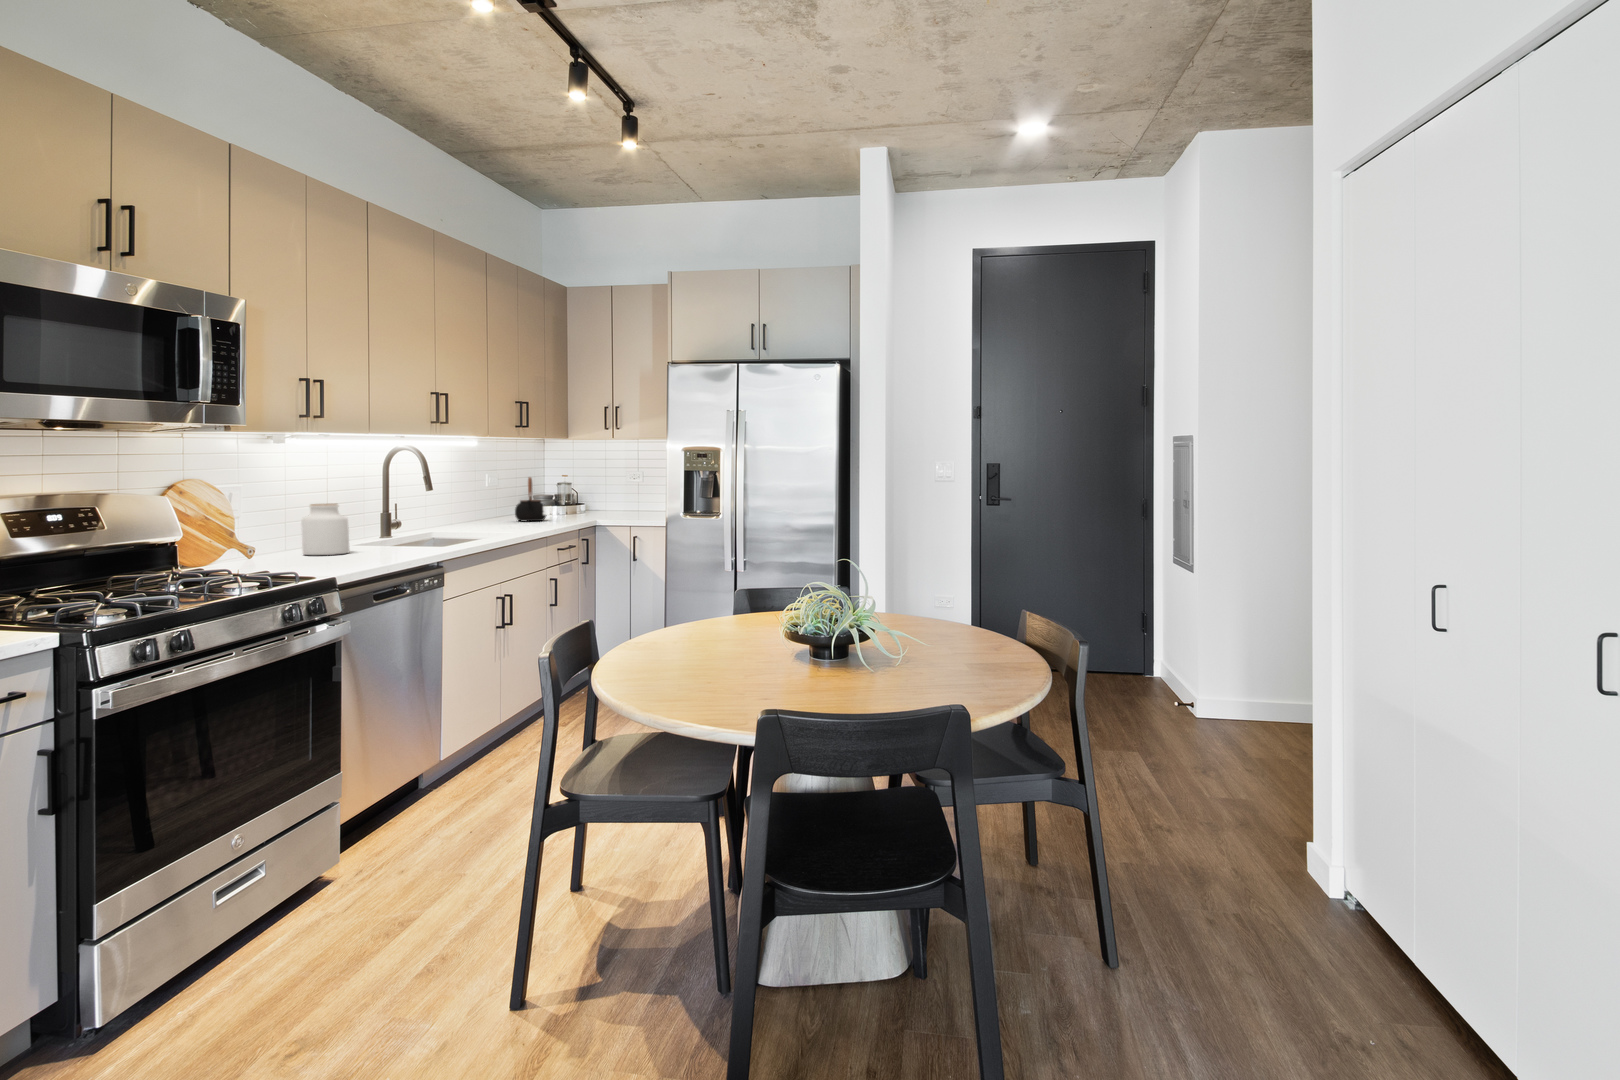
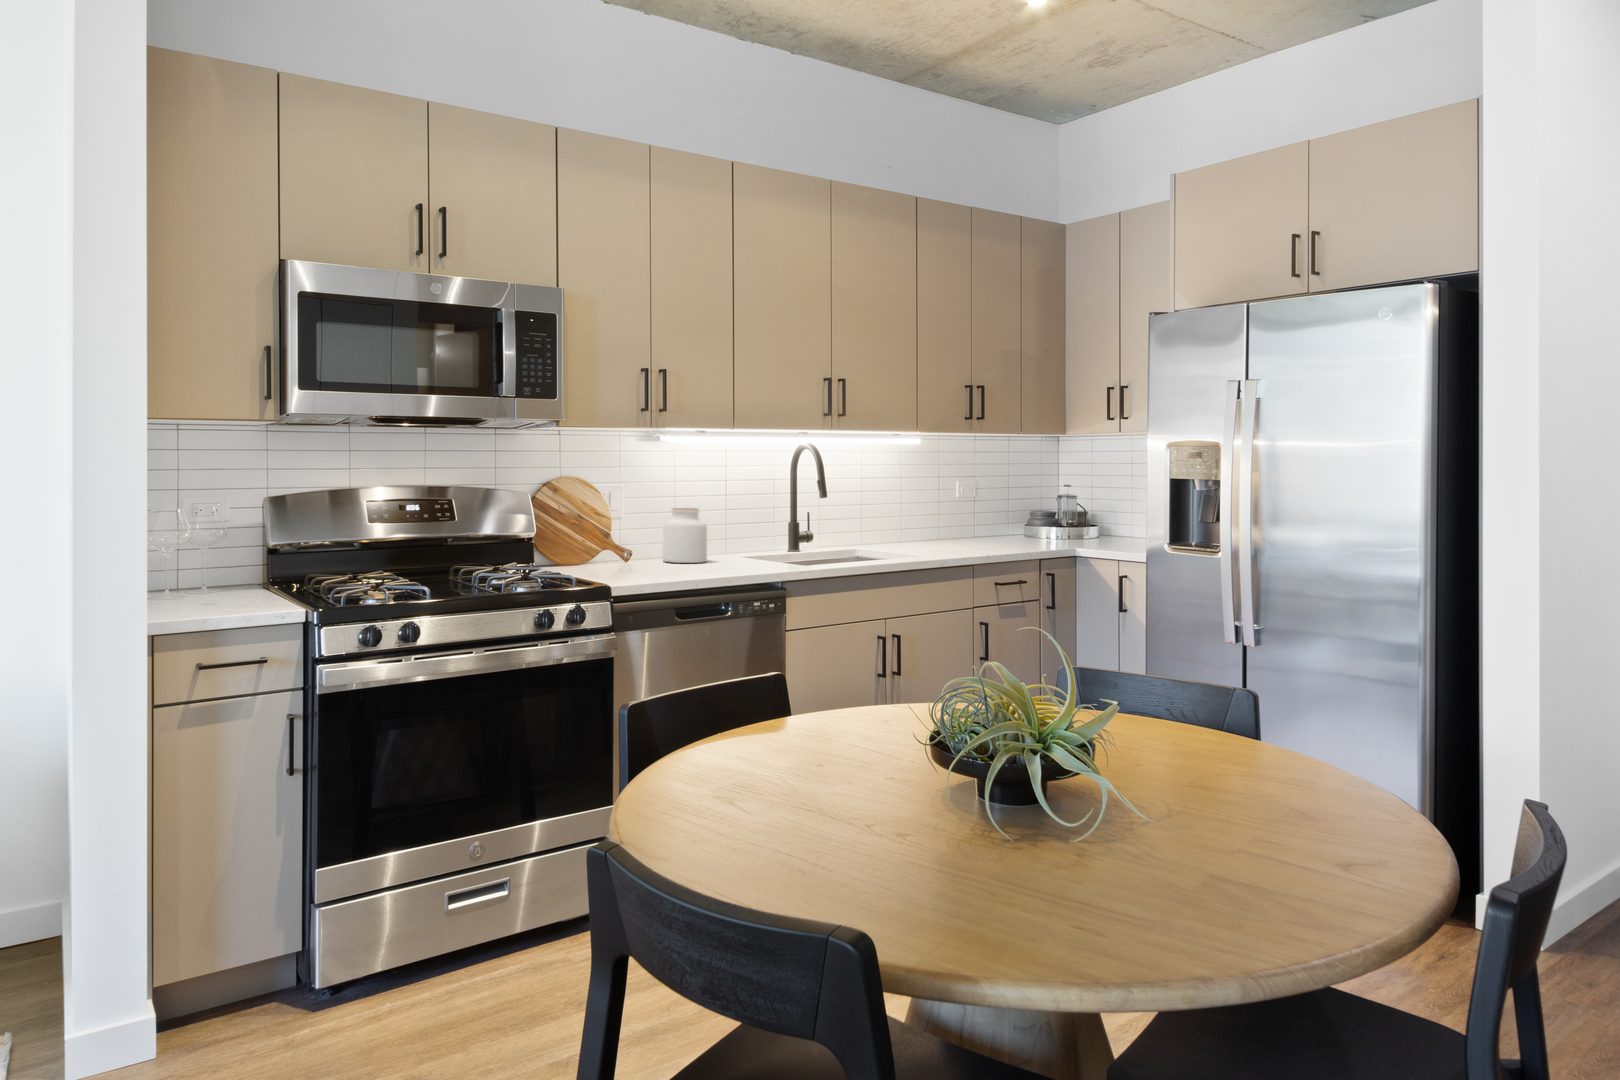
teapot: present [515,477,546,521] -> none [989,488,1027,544]

